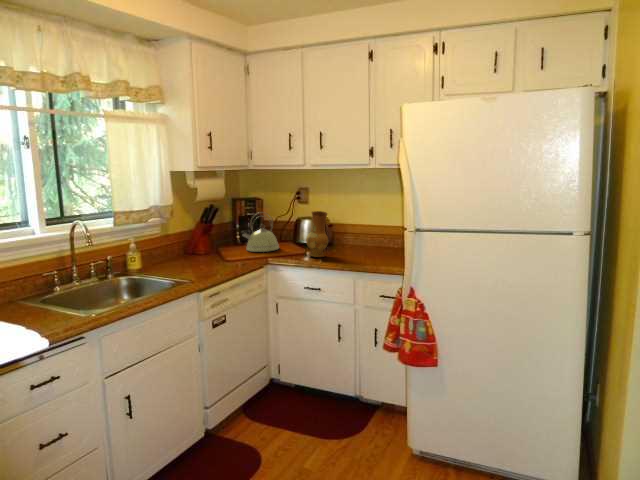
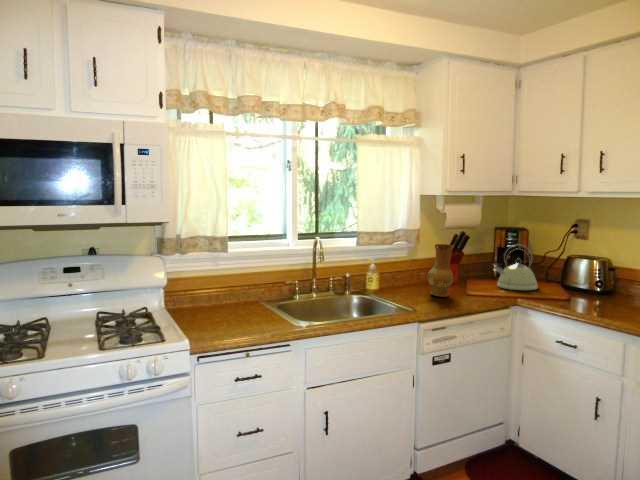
ceramic jug: present [306,211,328,257] -> present [428,244,454,297]

